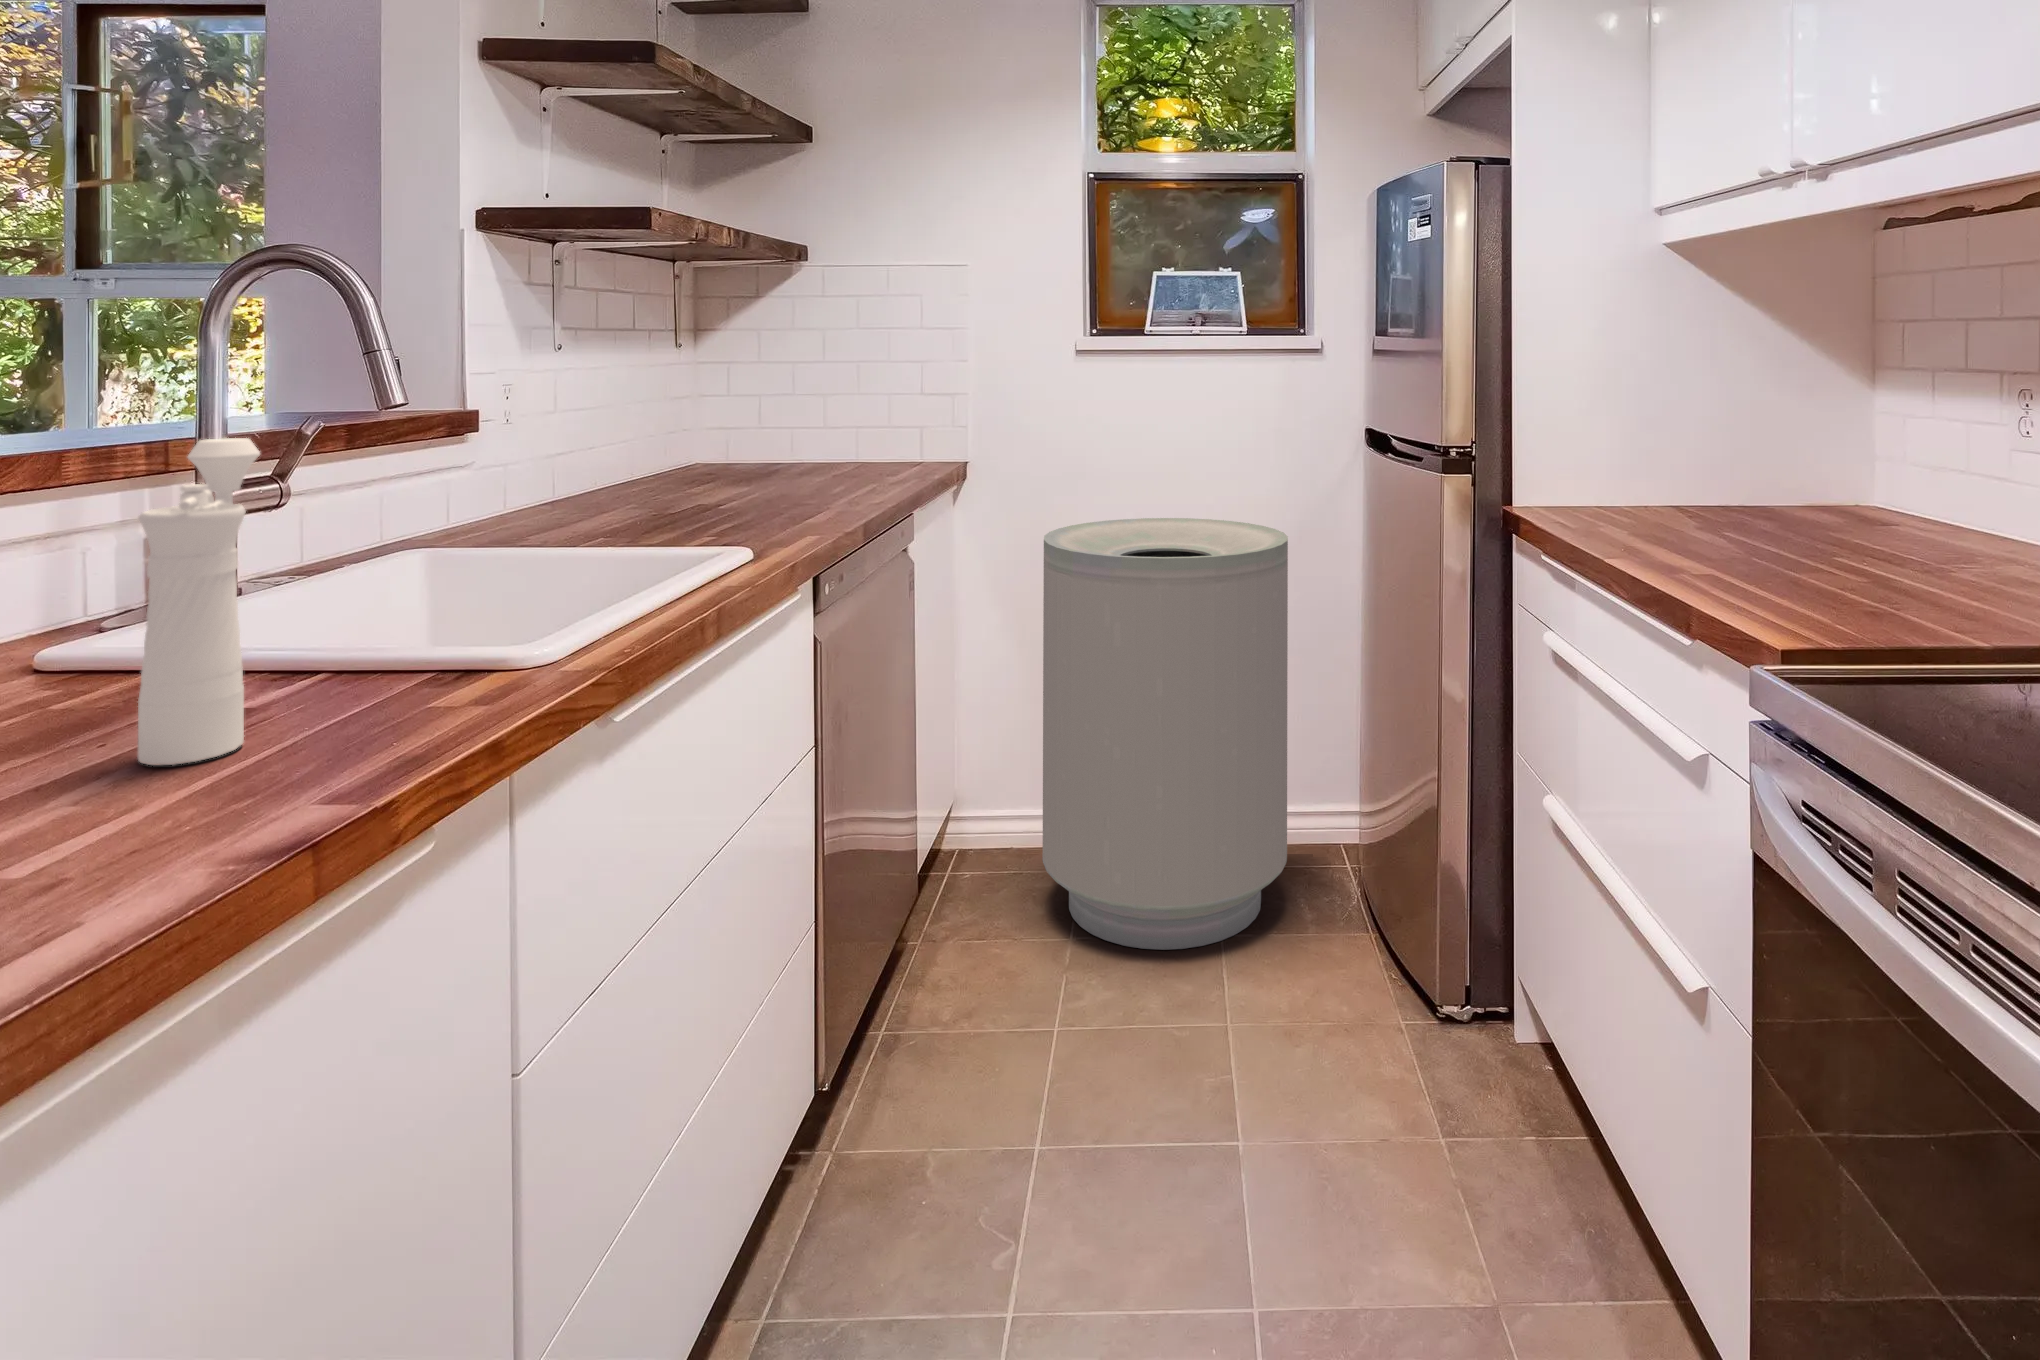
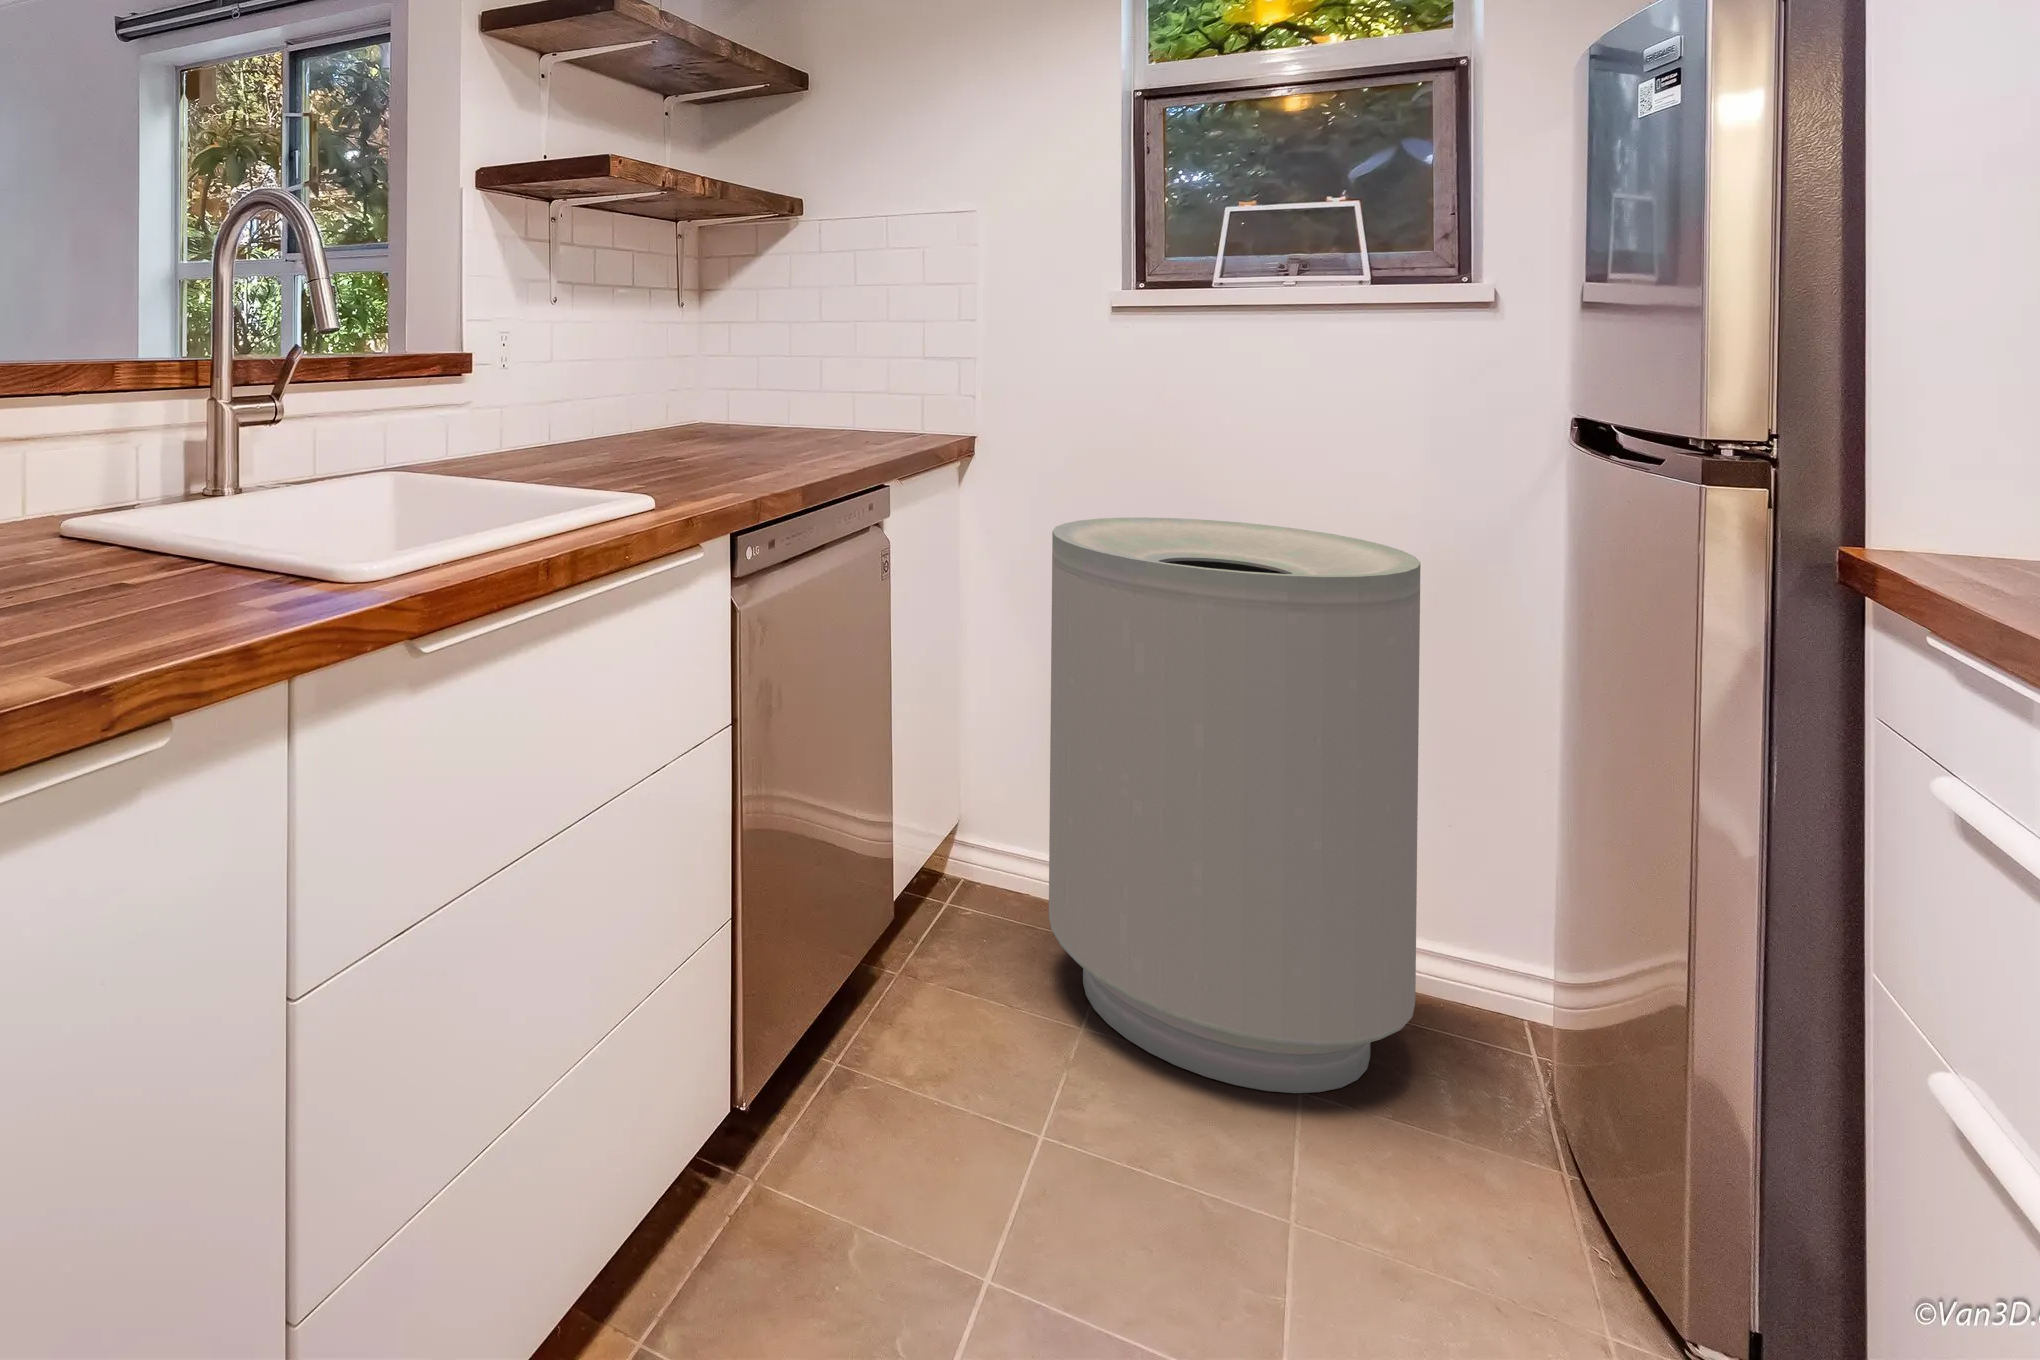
pepper mill: present [138,438,260,765] -> none [14,340,145,620]

